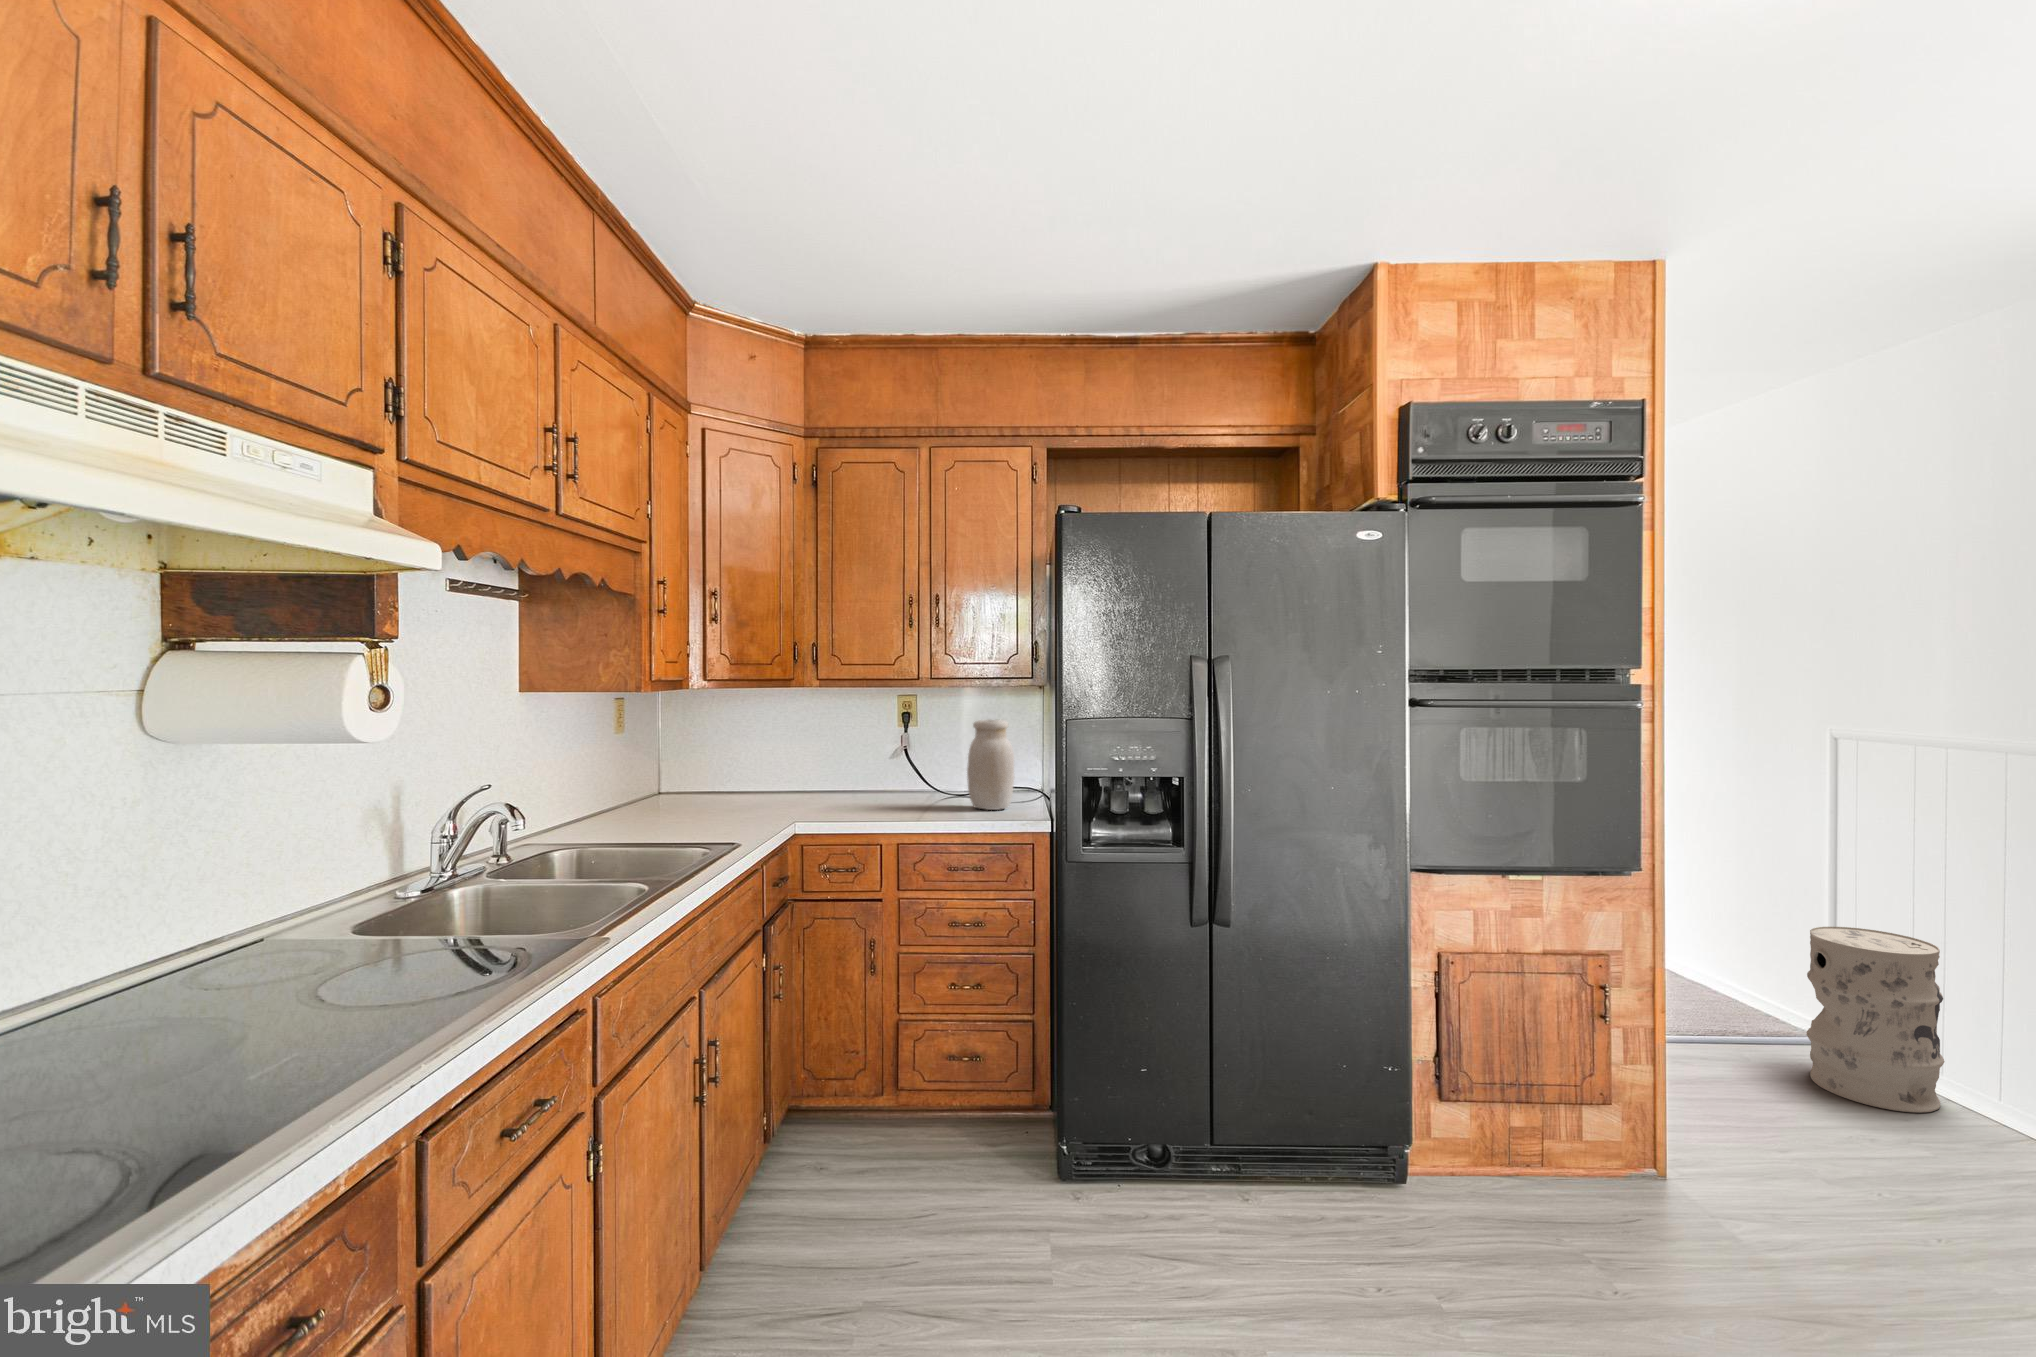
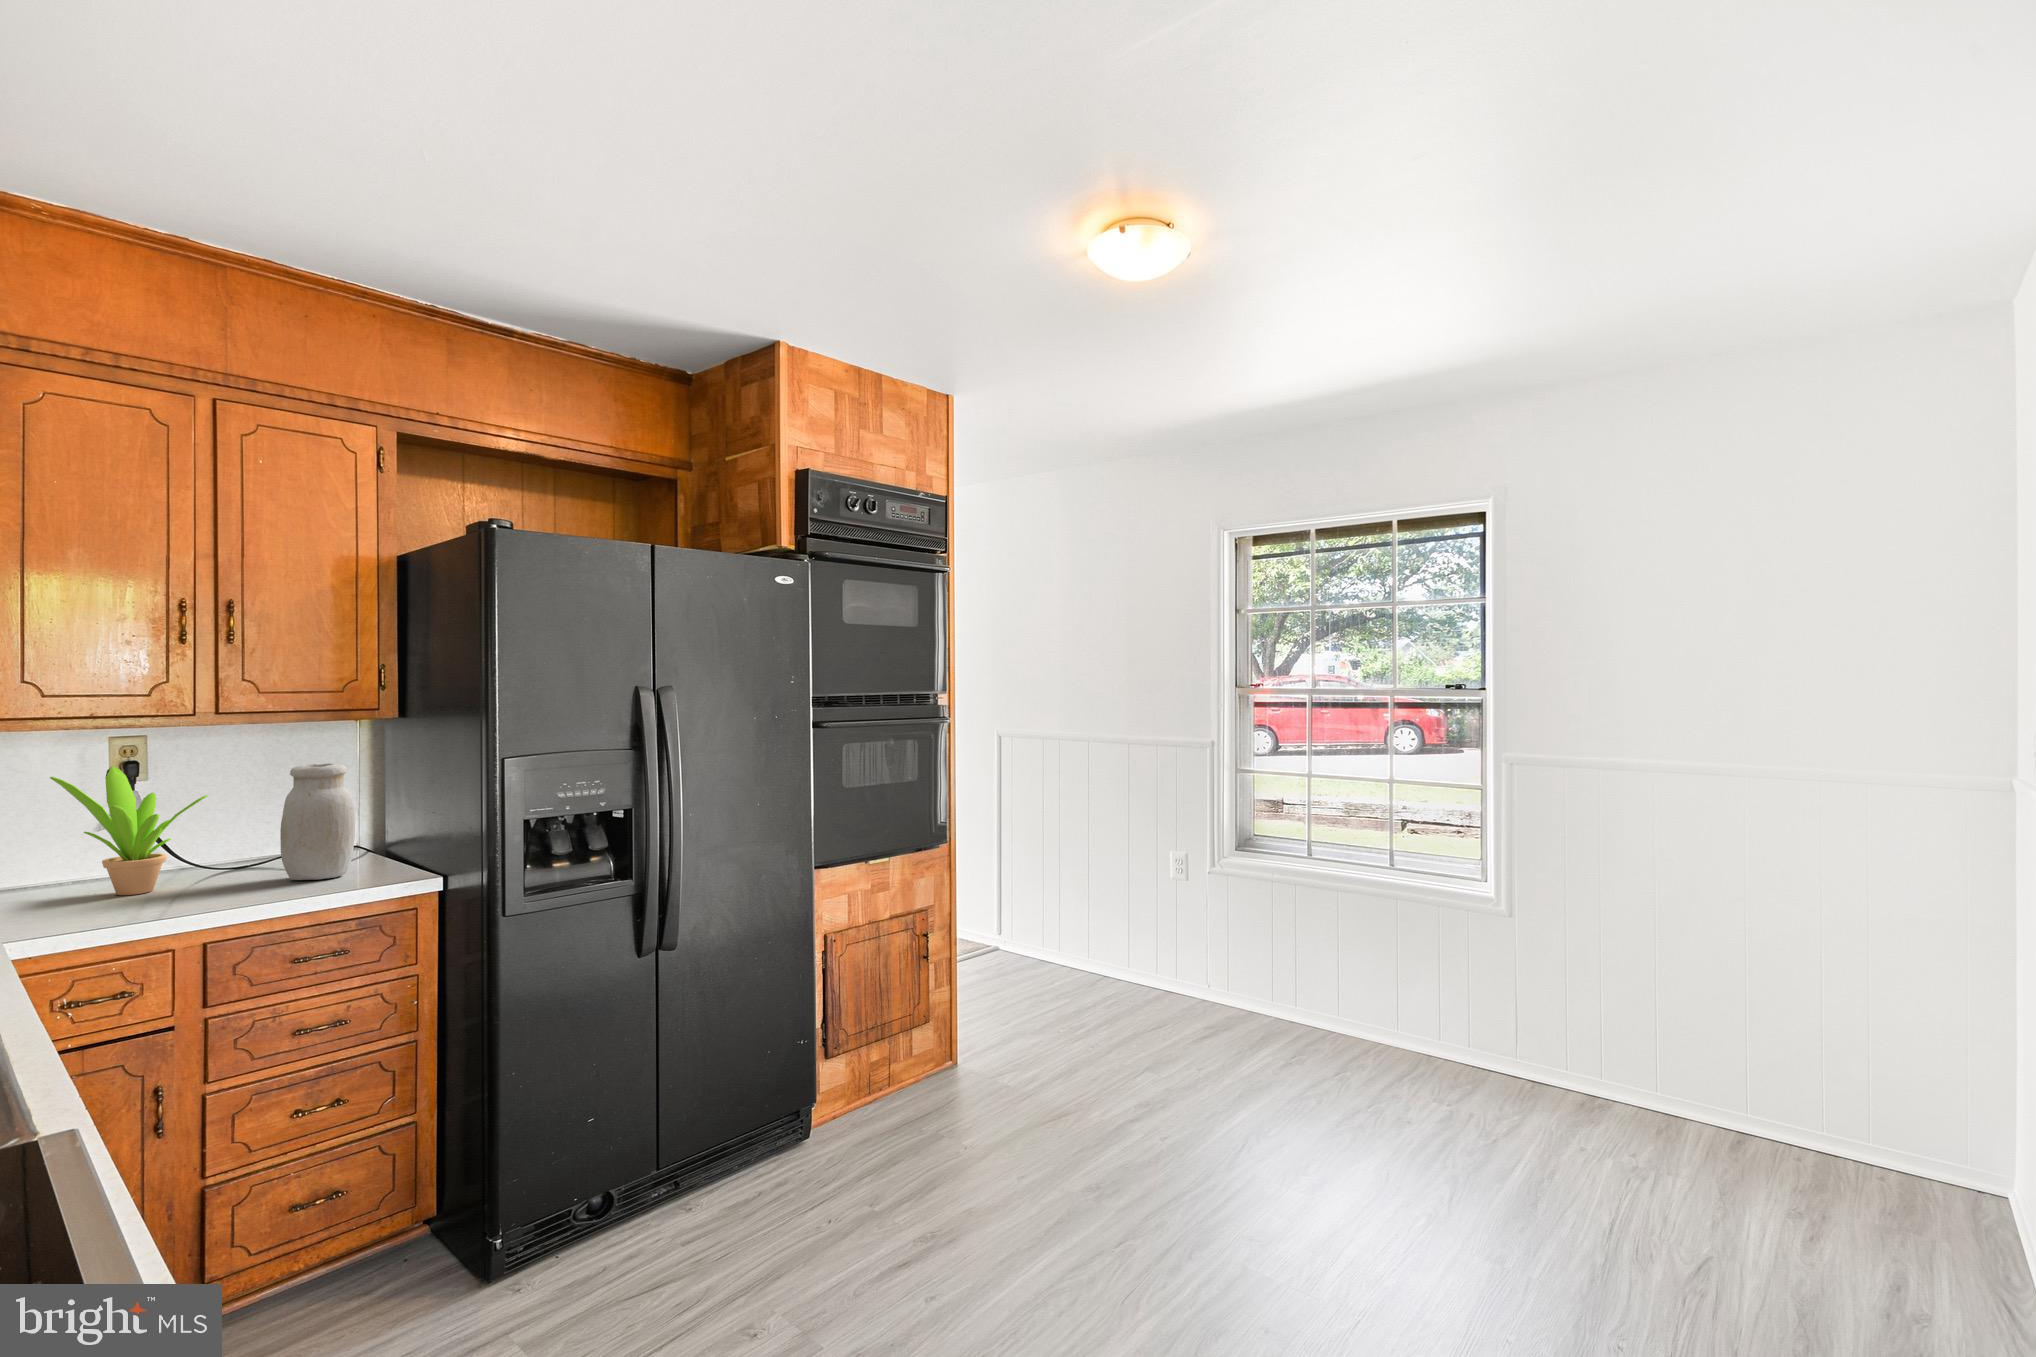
potted plant: none [847,715,931,804] -> present [50,767,208,895]
trash can: present [1806,927,1945,1113] -> none [997,865,1063,981]

